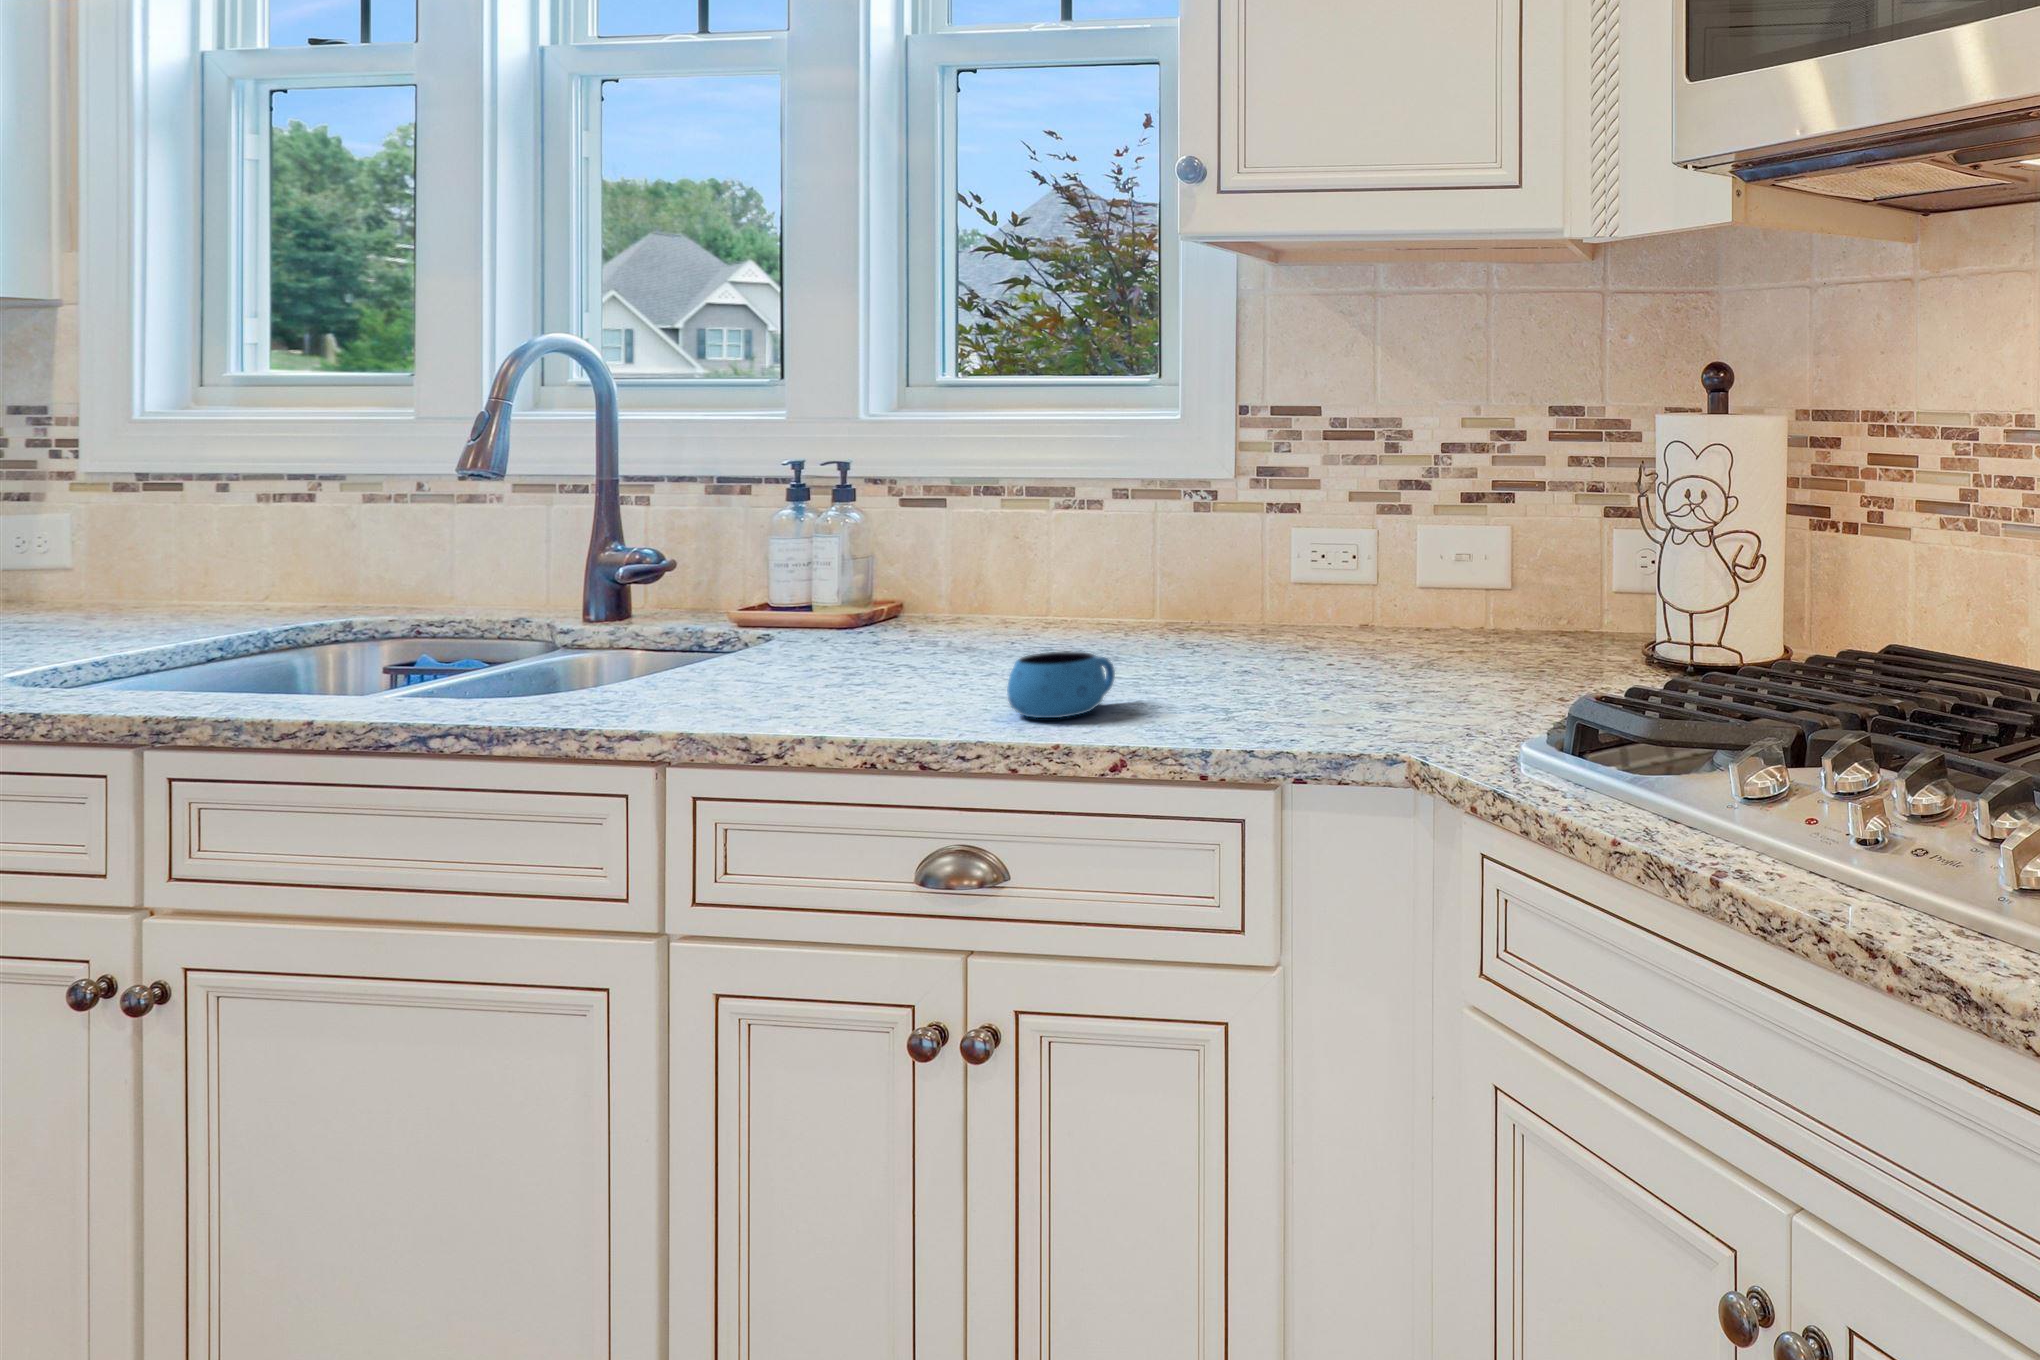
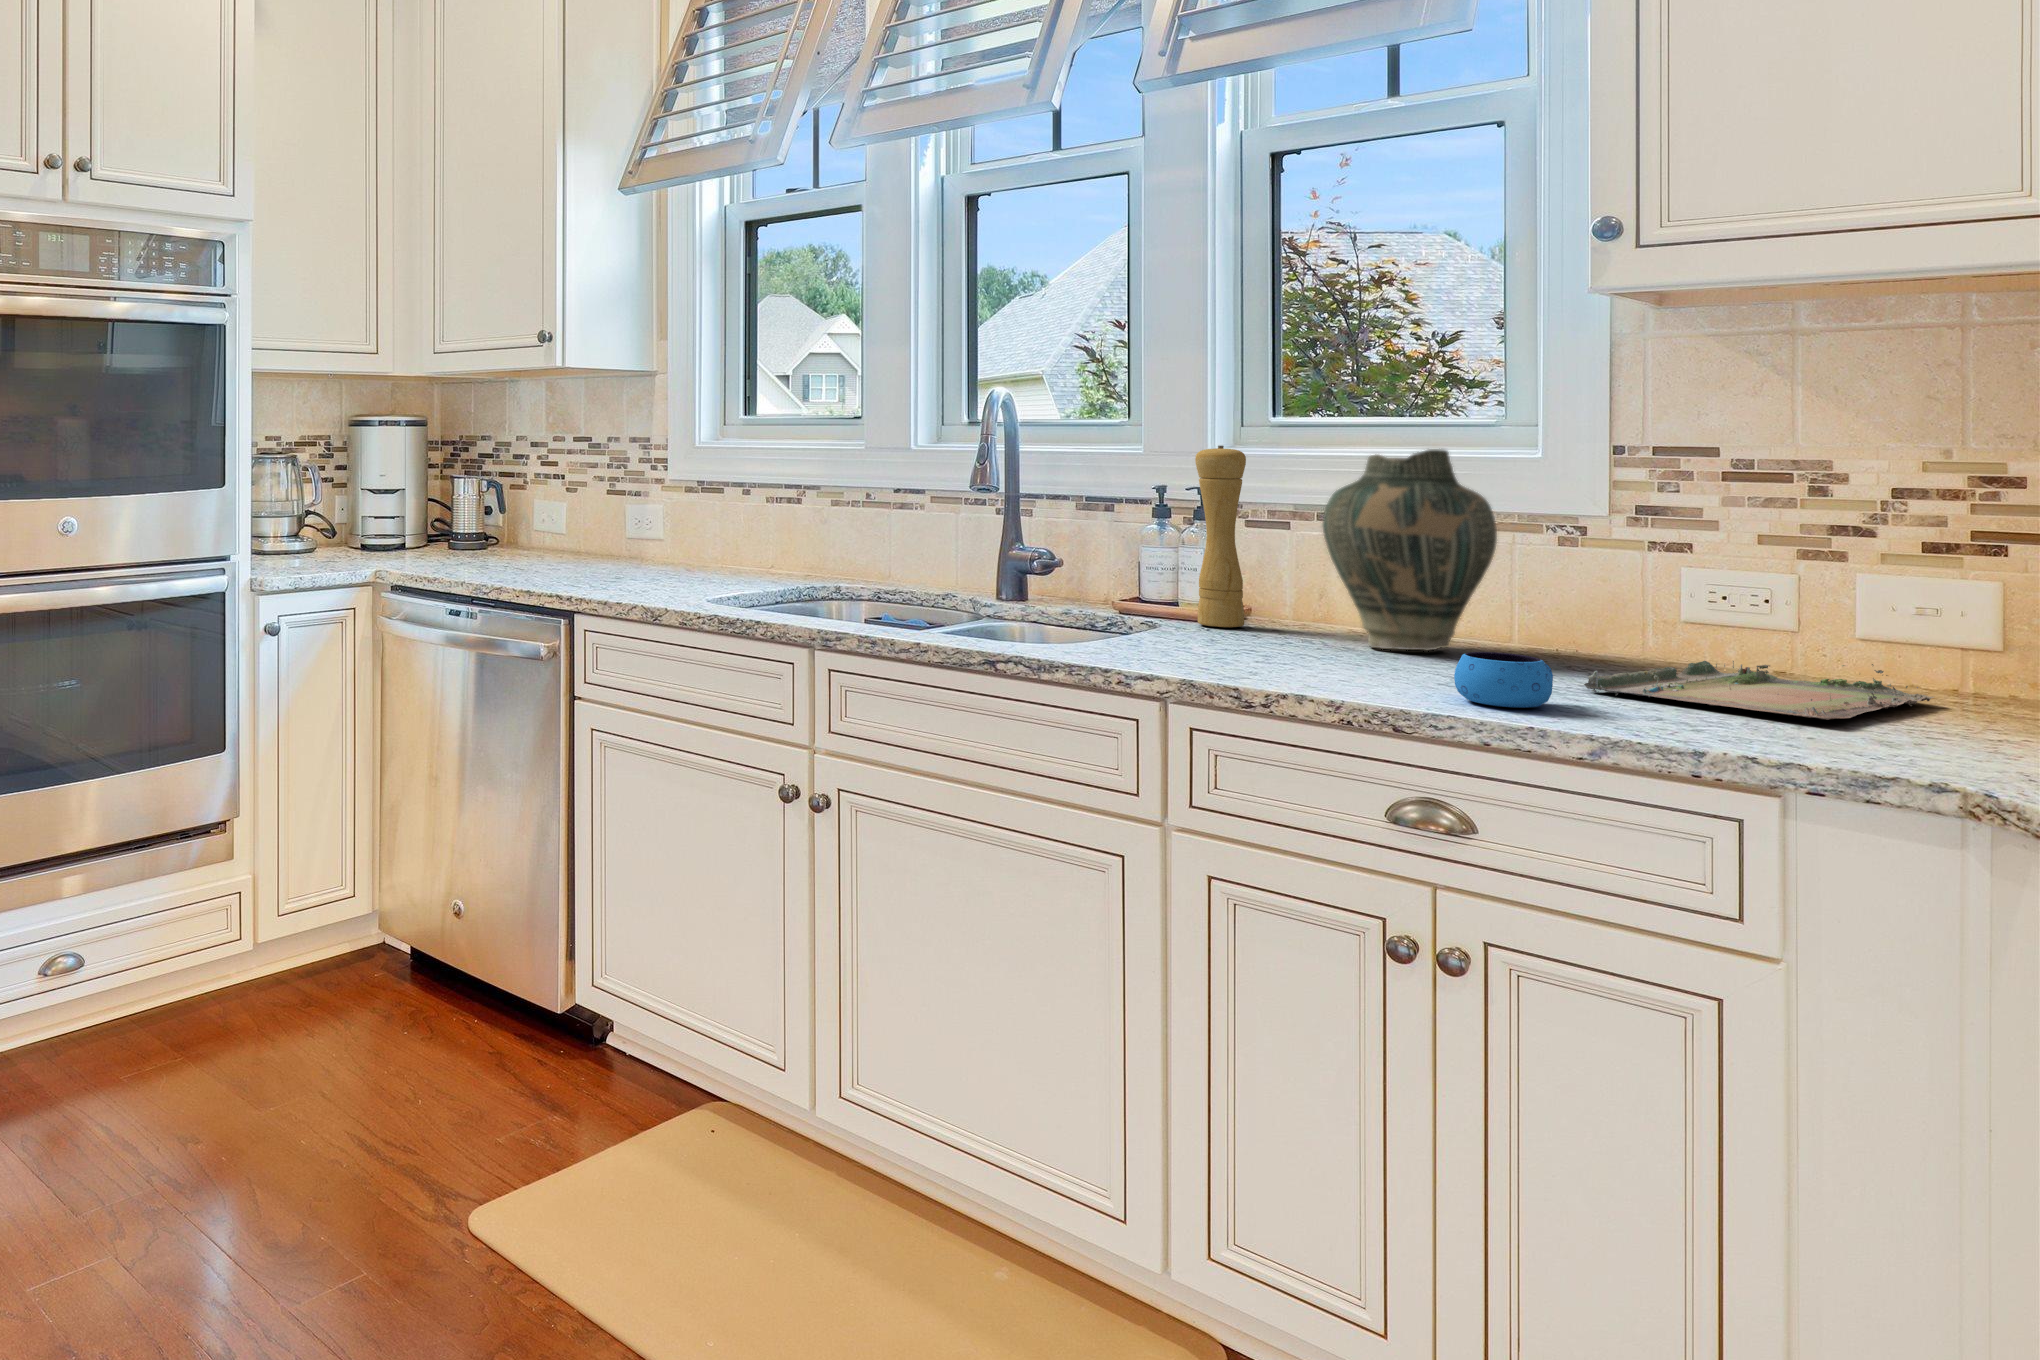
pepper mill: none [819,410,881,633] -> present [1195,446,1246,627]
vase: none [946,412,1124,644] -> present [1322,449,1497,650]
tray: none [1163,615,1456,687] -> present [1584,661,1934,720]

